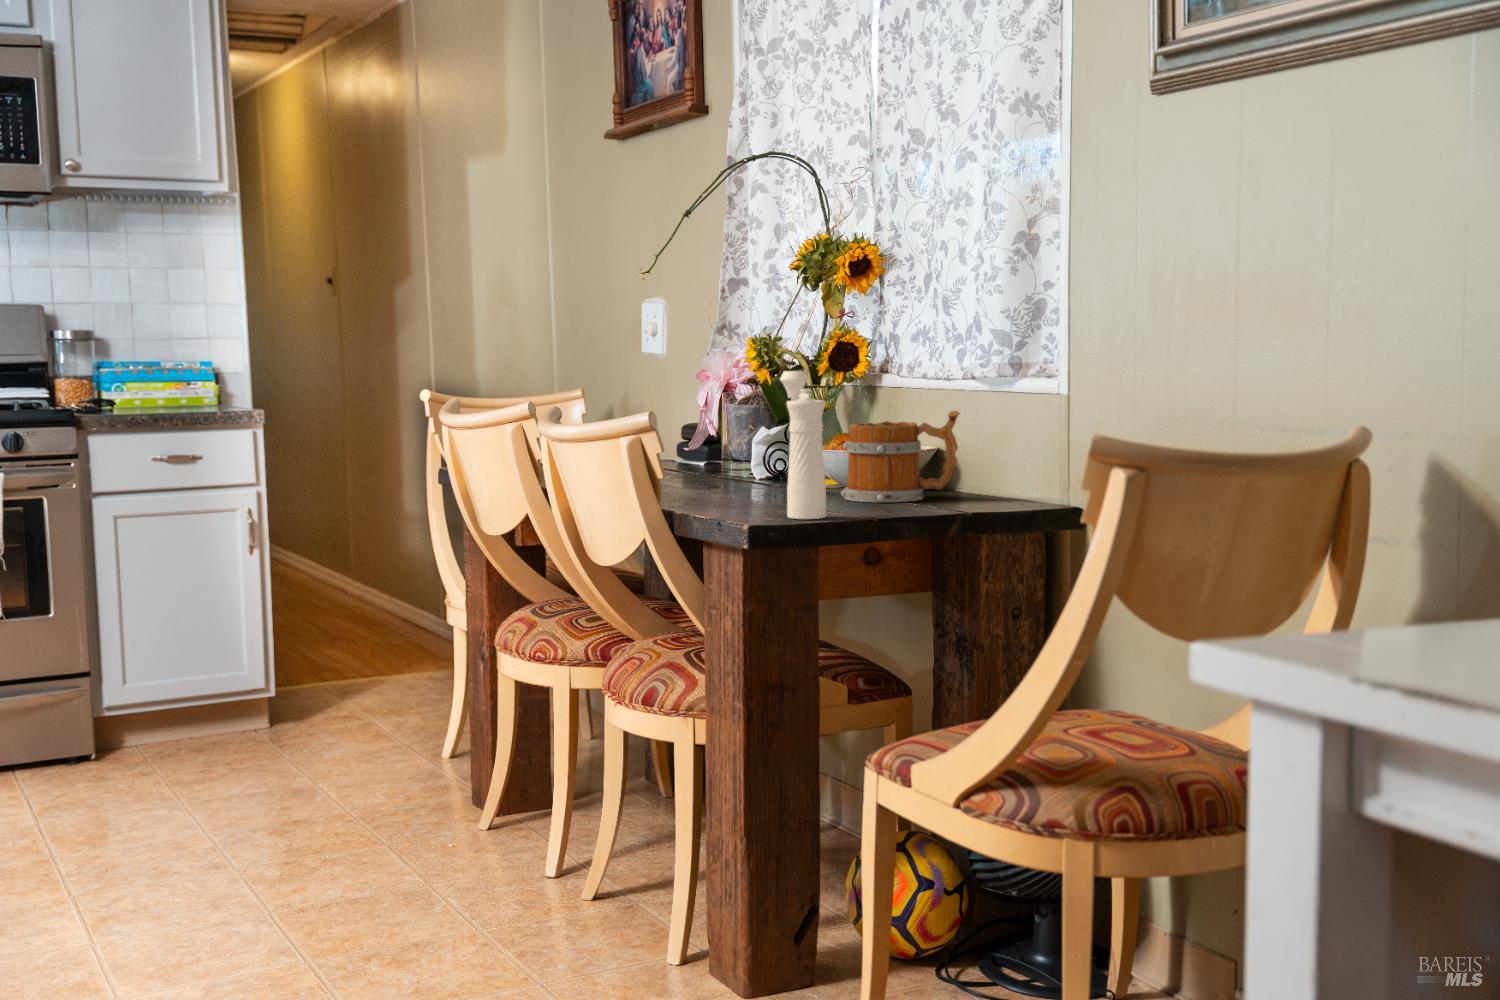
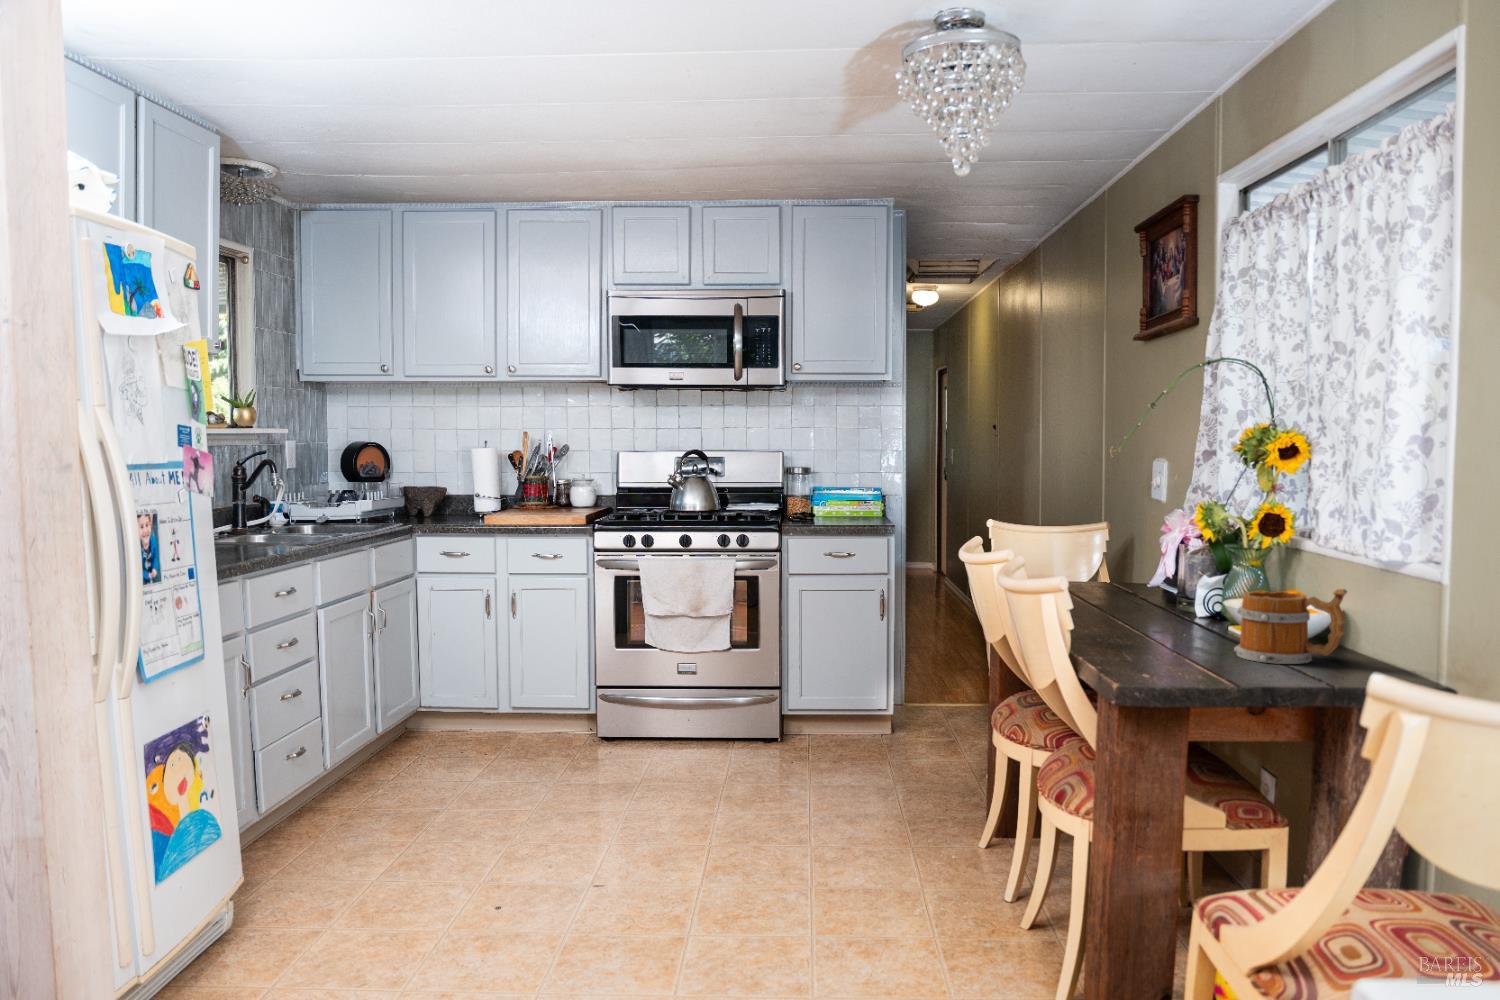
pepper mill: present [780,371,826,519] -> none [1152,552,1188,678]

